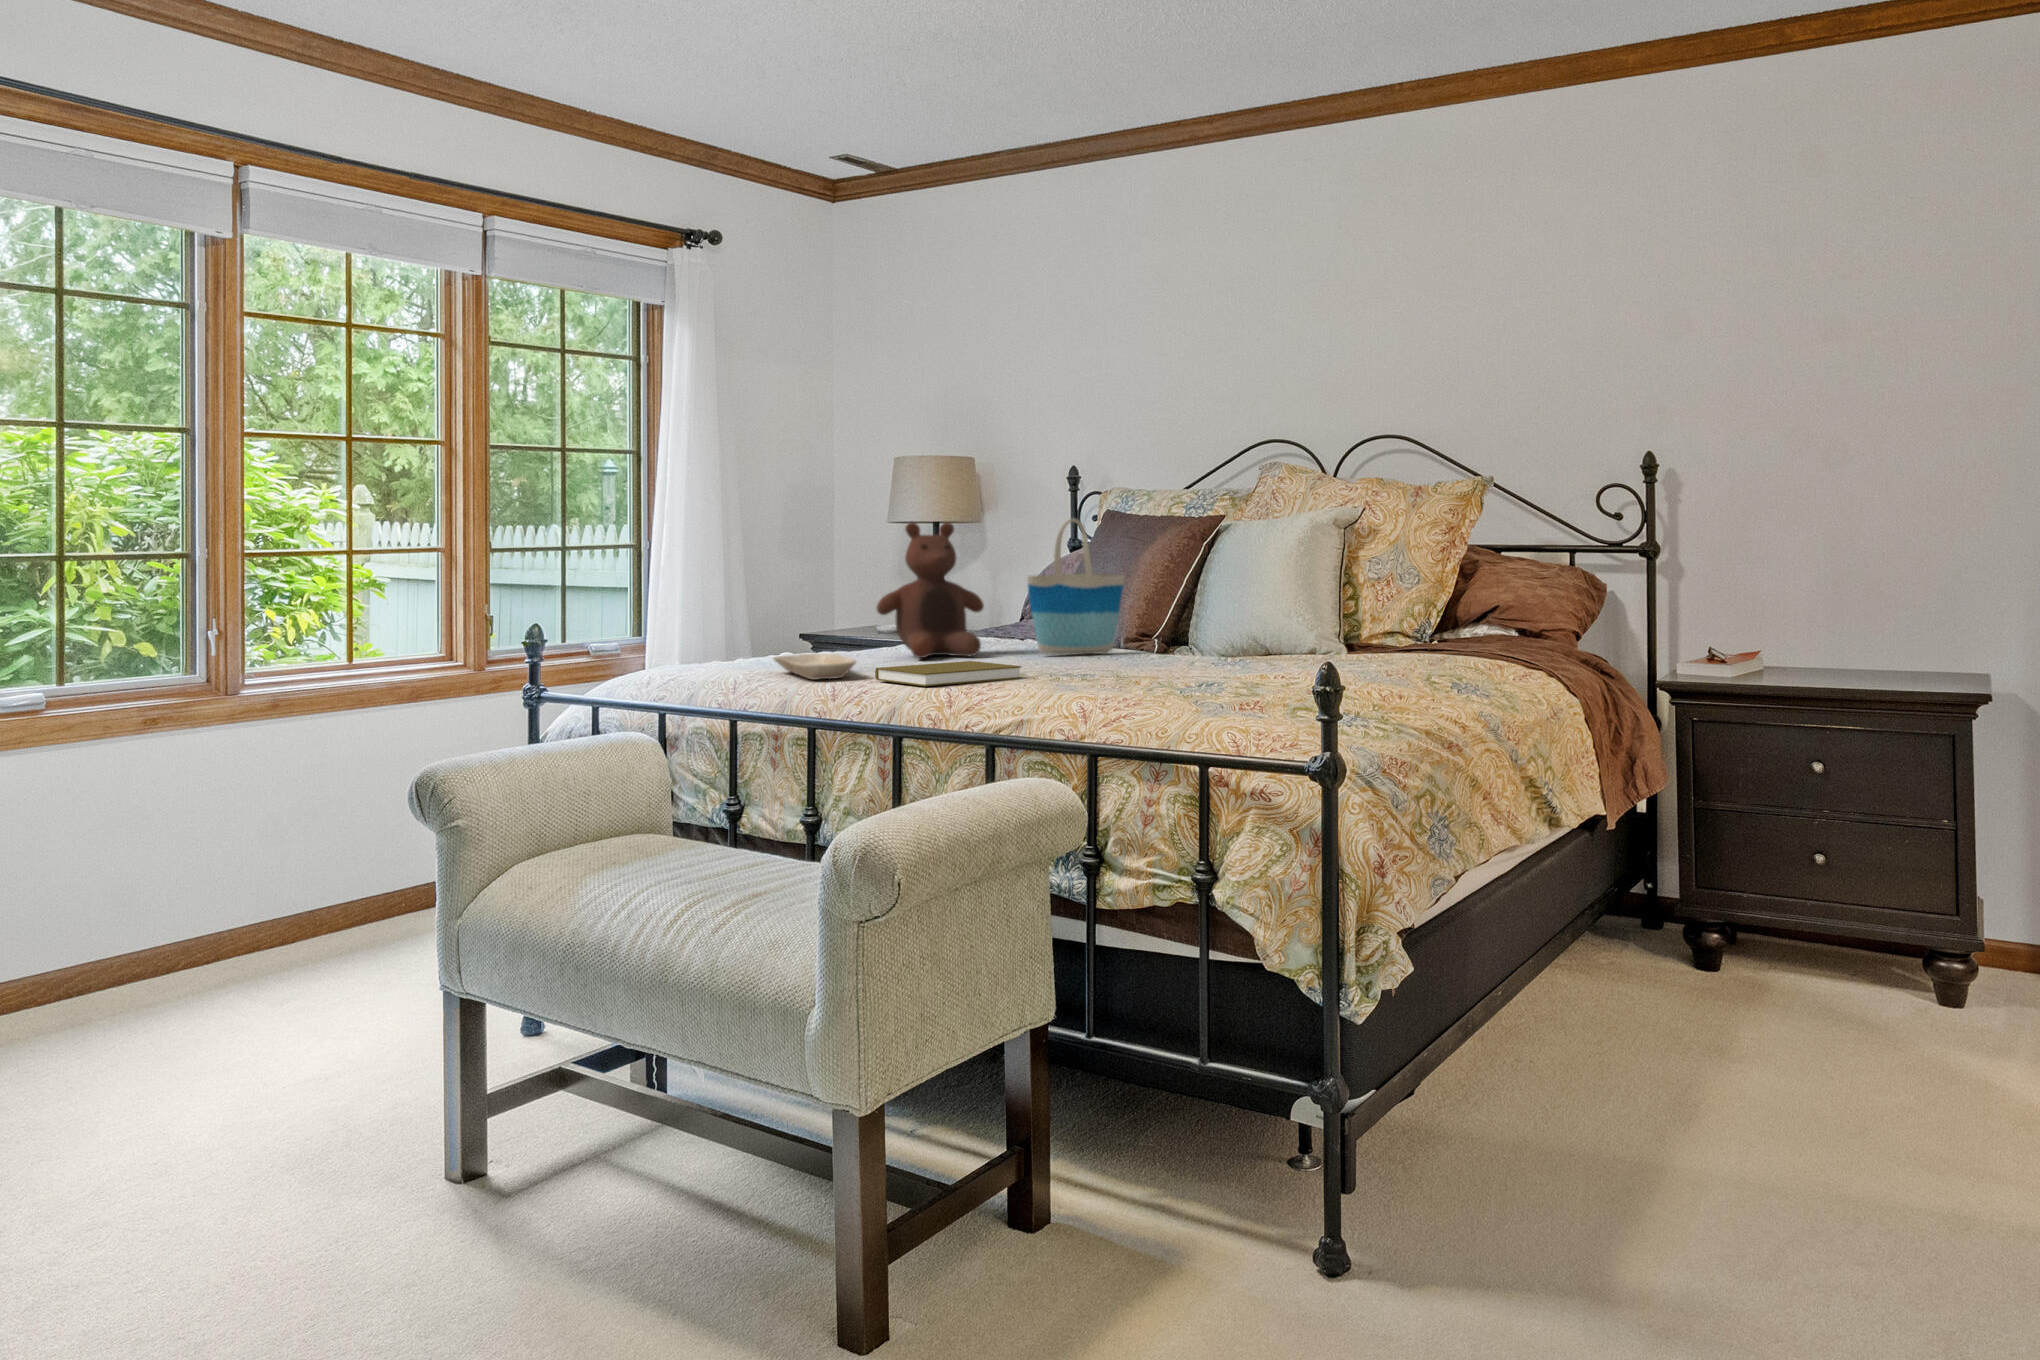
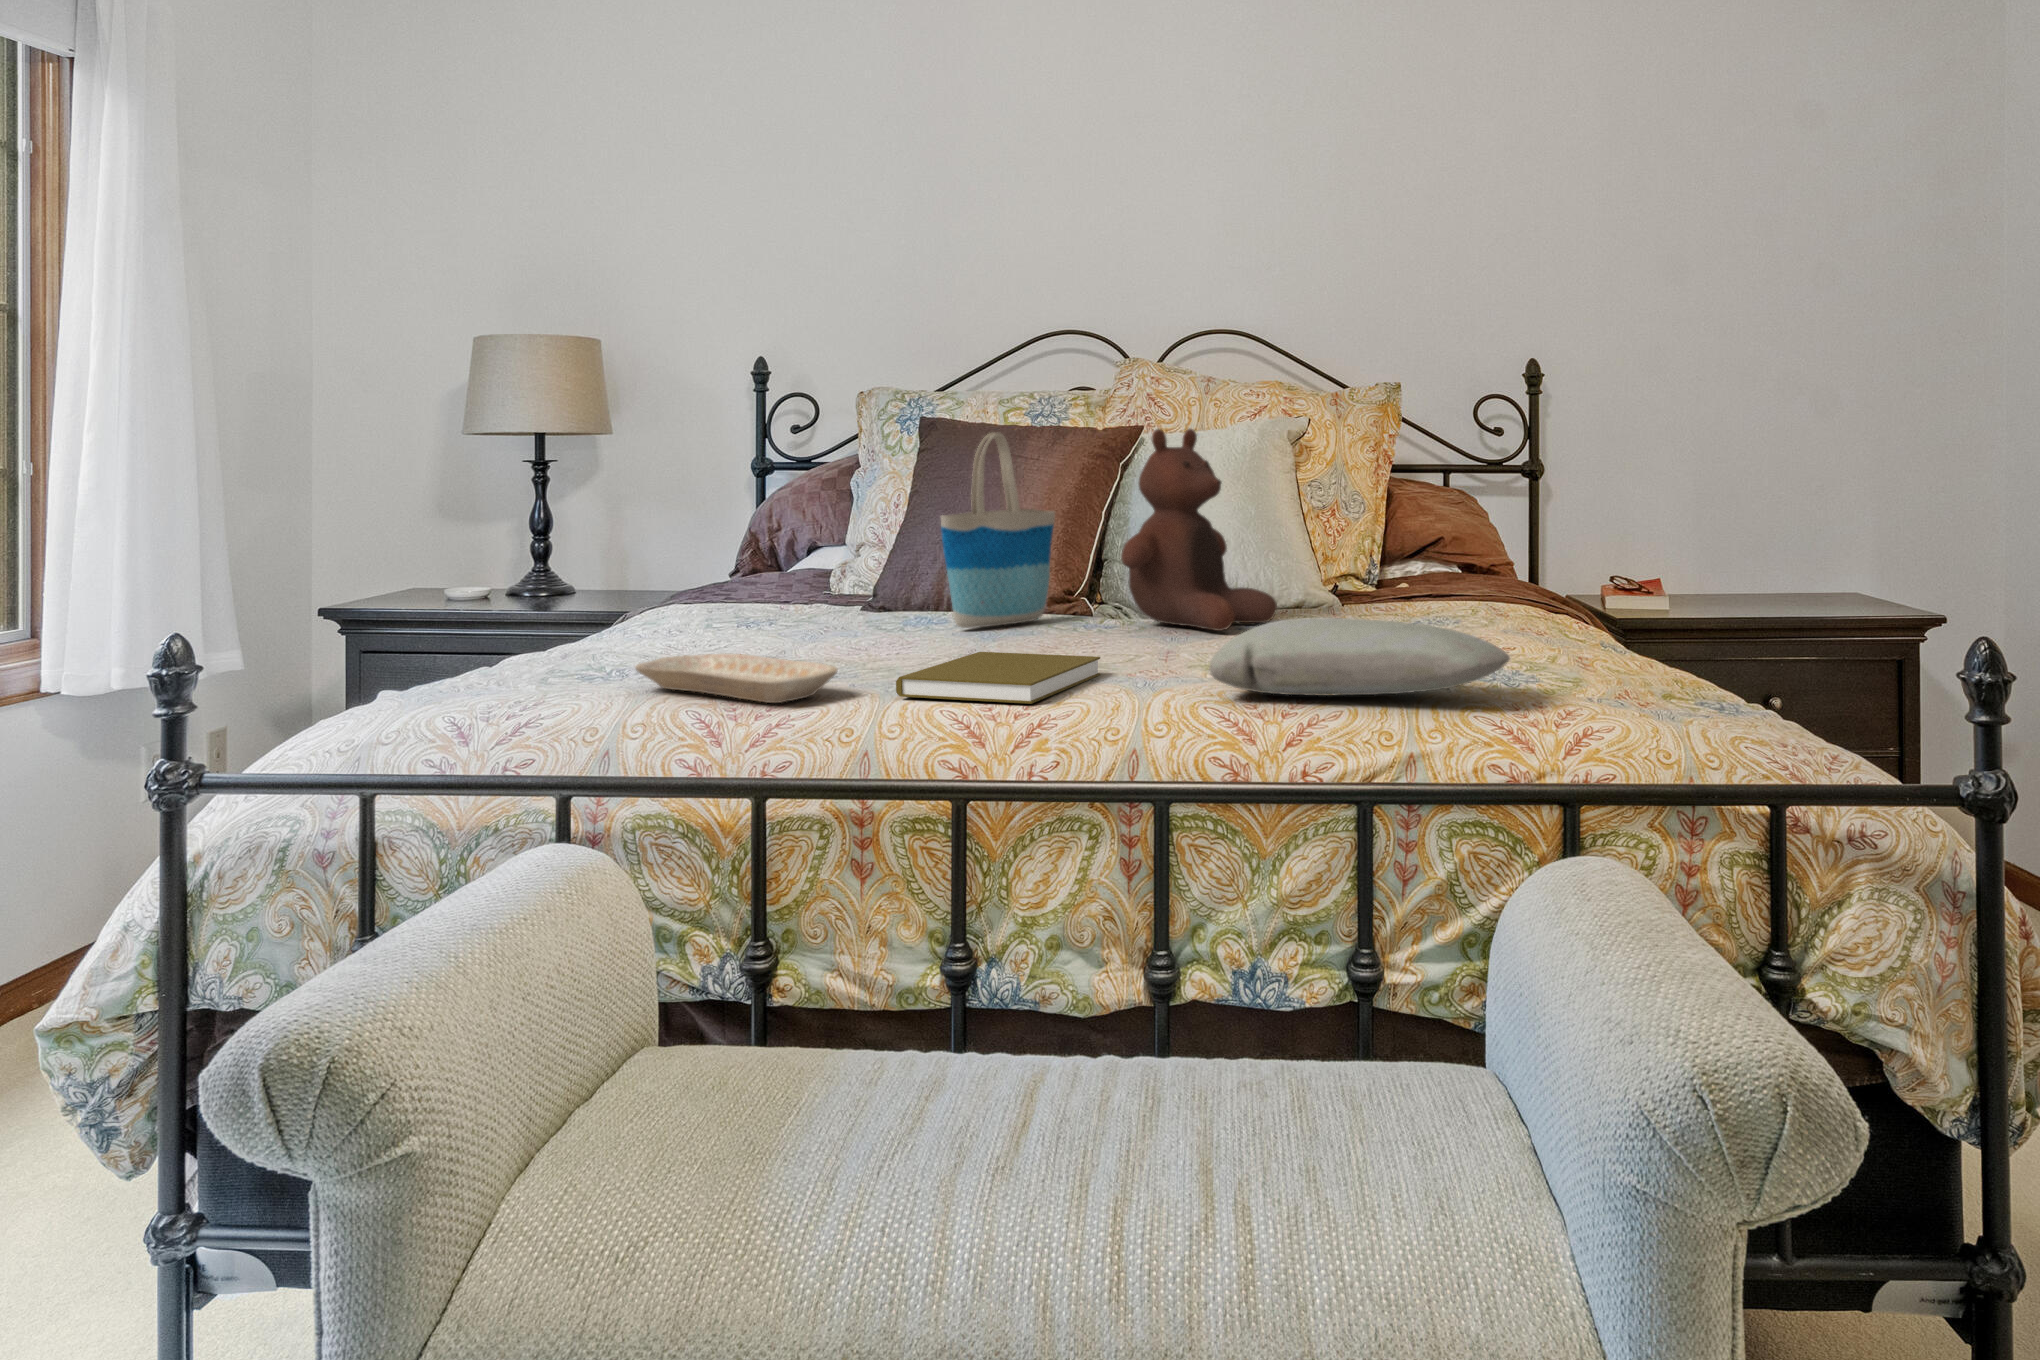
stuffed bear: present [877,522,984,658] -> present [1121,429,1277,631]
pillow: none [1017,642,1188,691] -> present [1210,618,1510,696]

